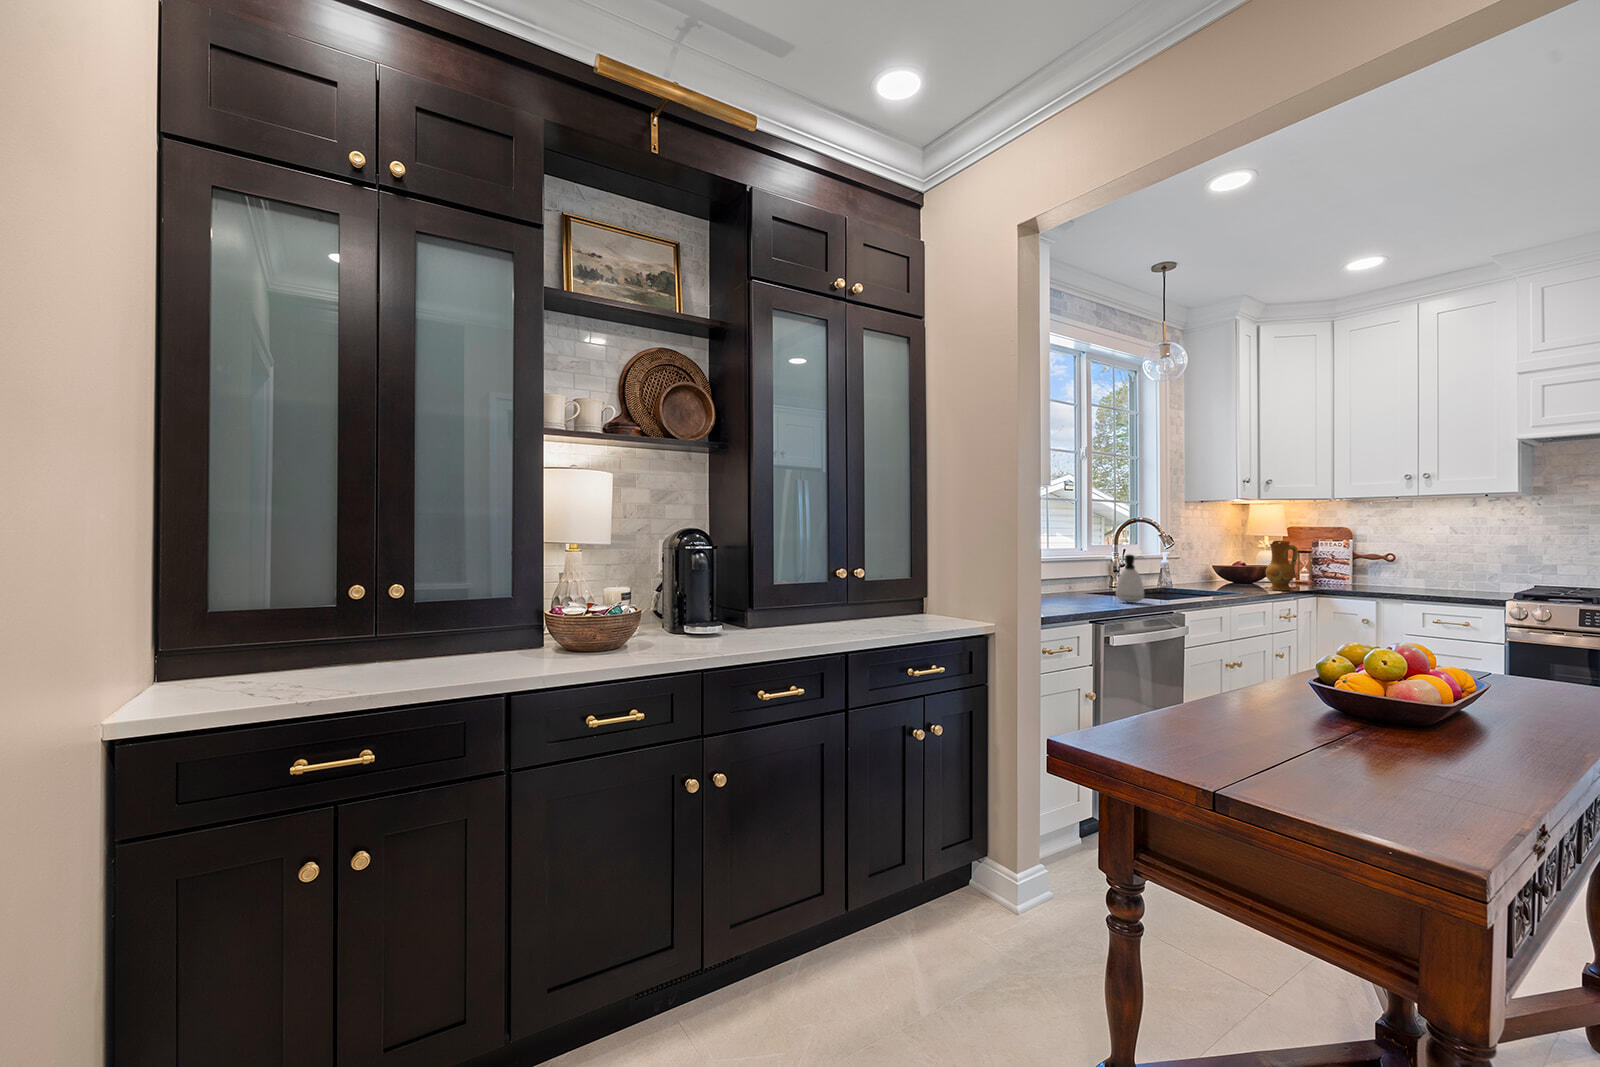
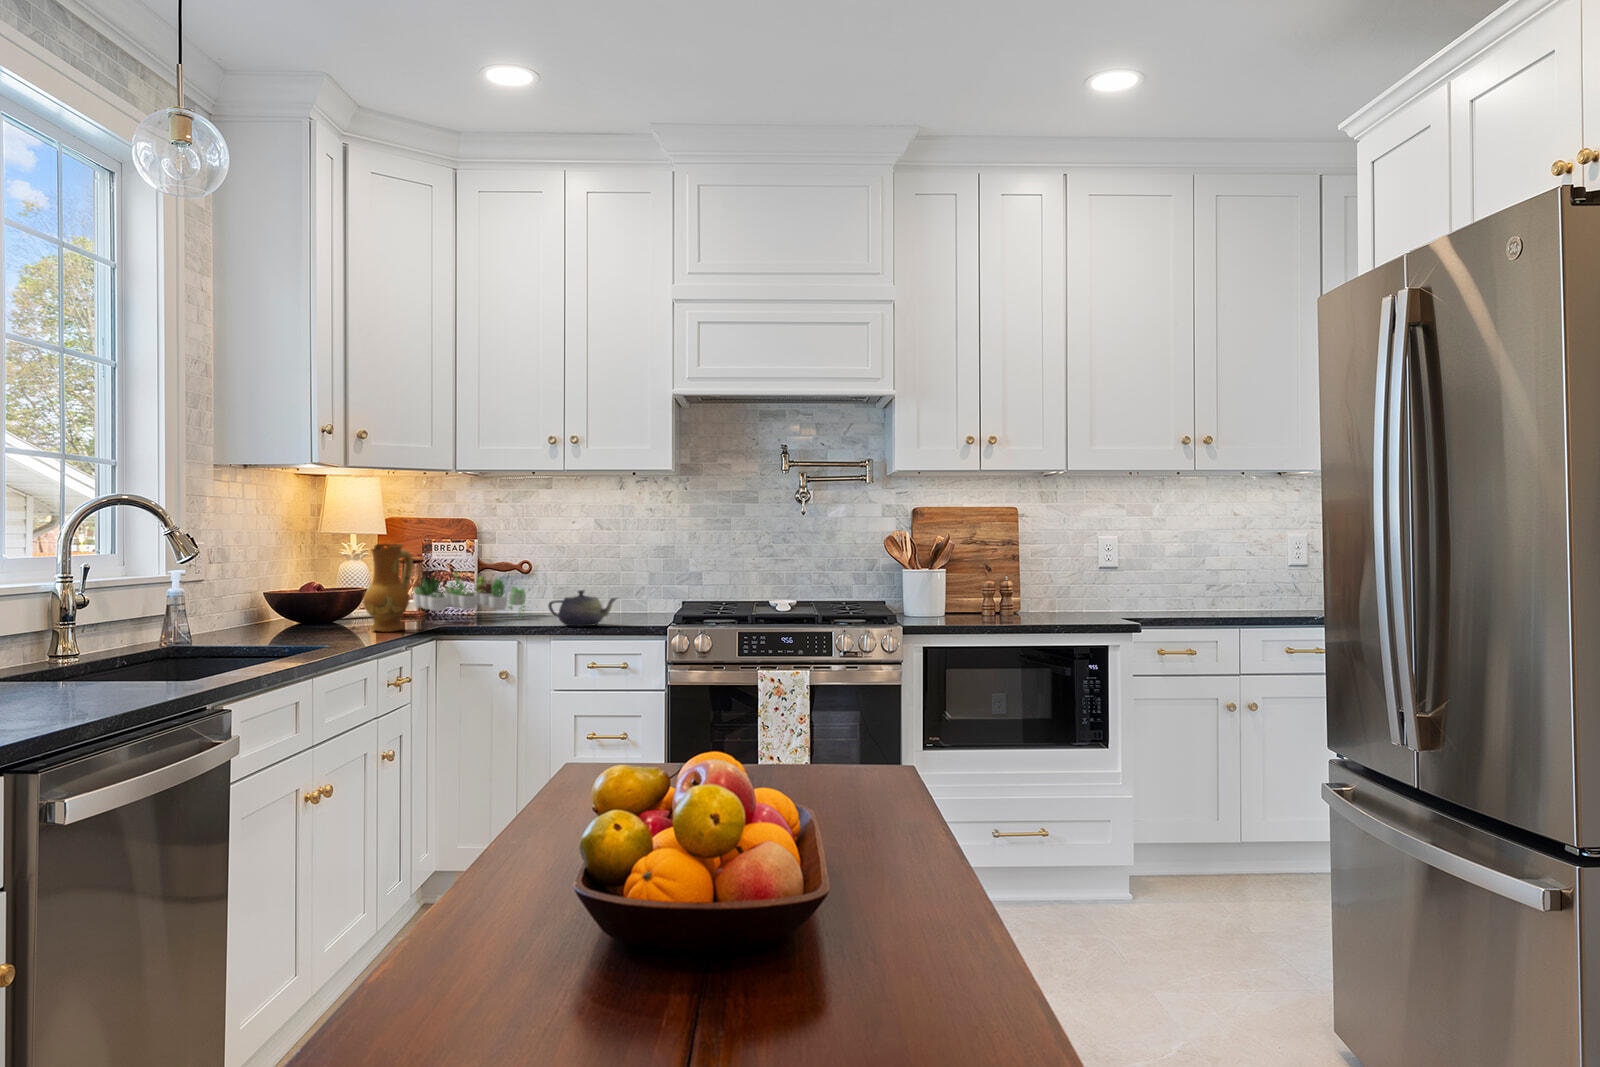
soap dispenser: present [1116,554,1144,603] -> none [59,578,139,701]
succulent plant: none [1304,556,1391,589] -> present [413,573,526,616]
teapot: none [1402,573,1464,597] -> present [548,590,617,626]

